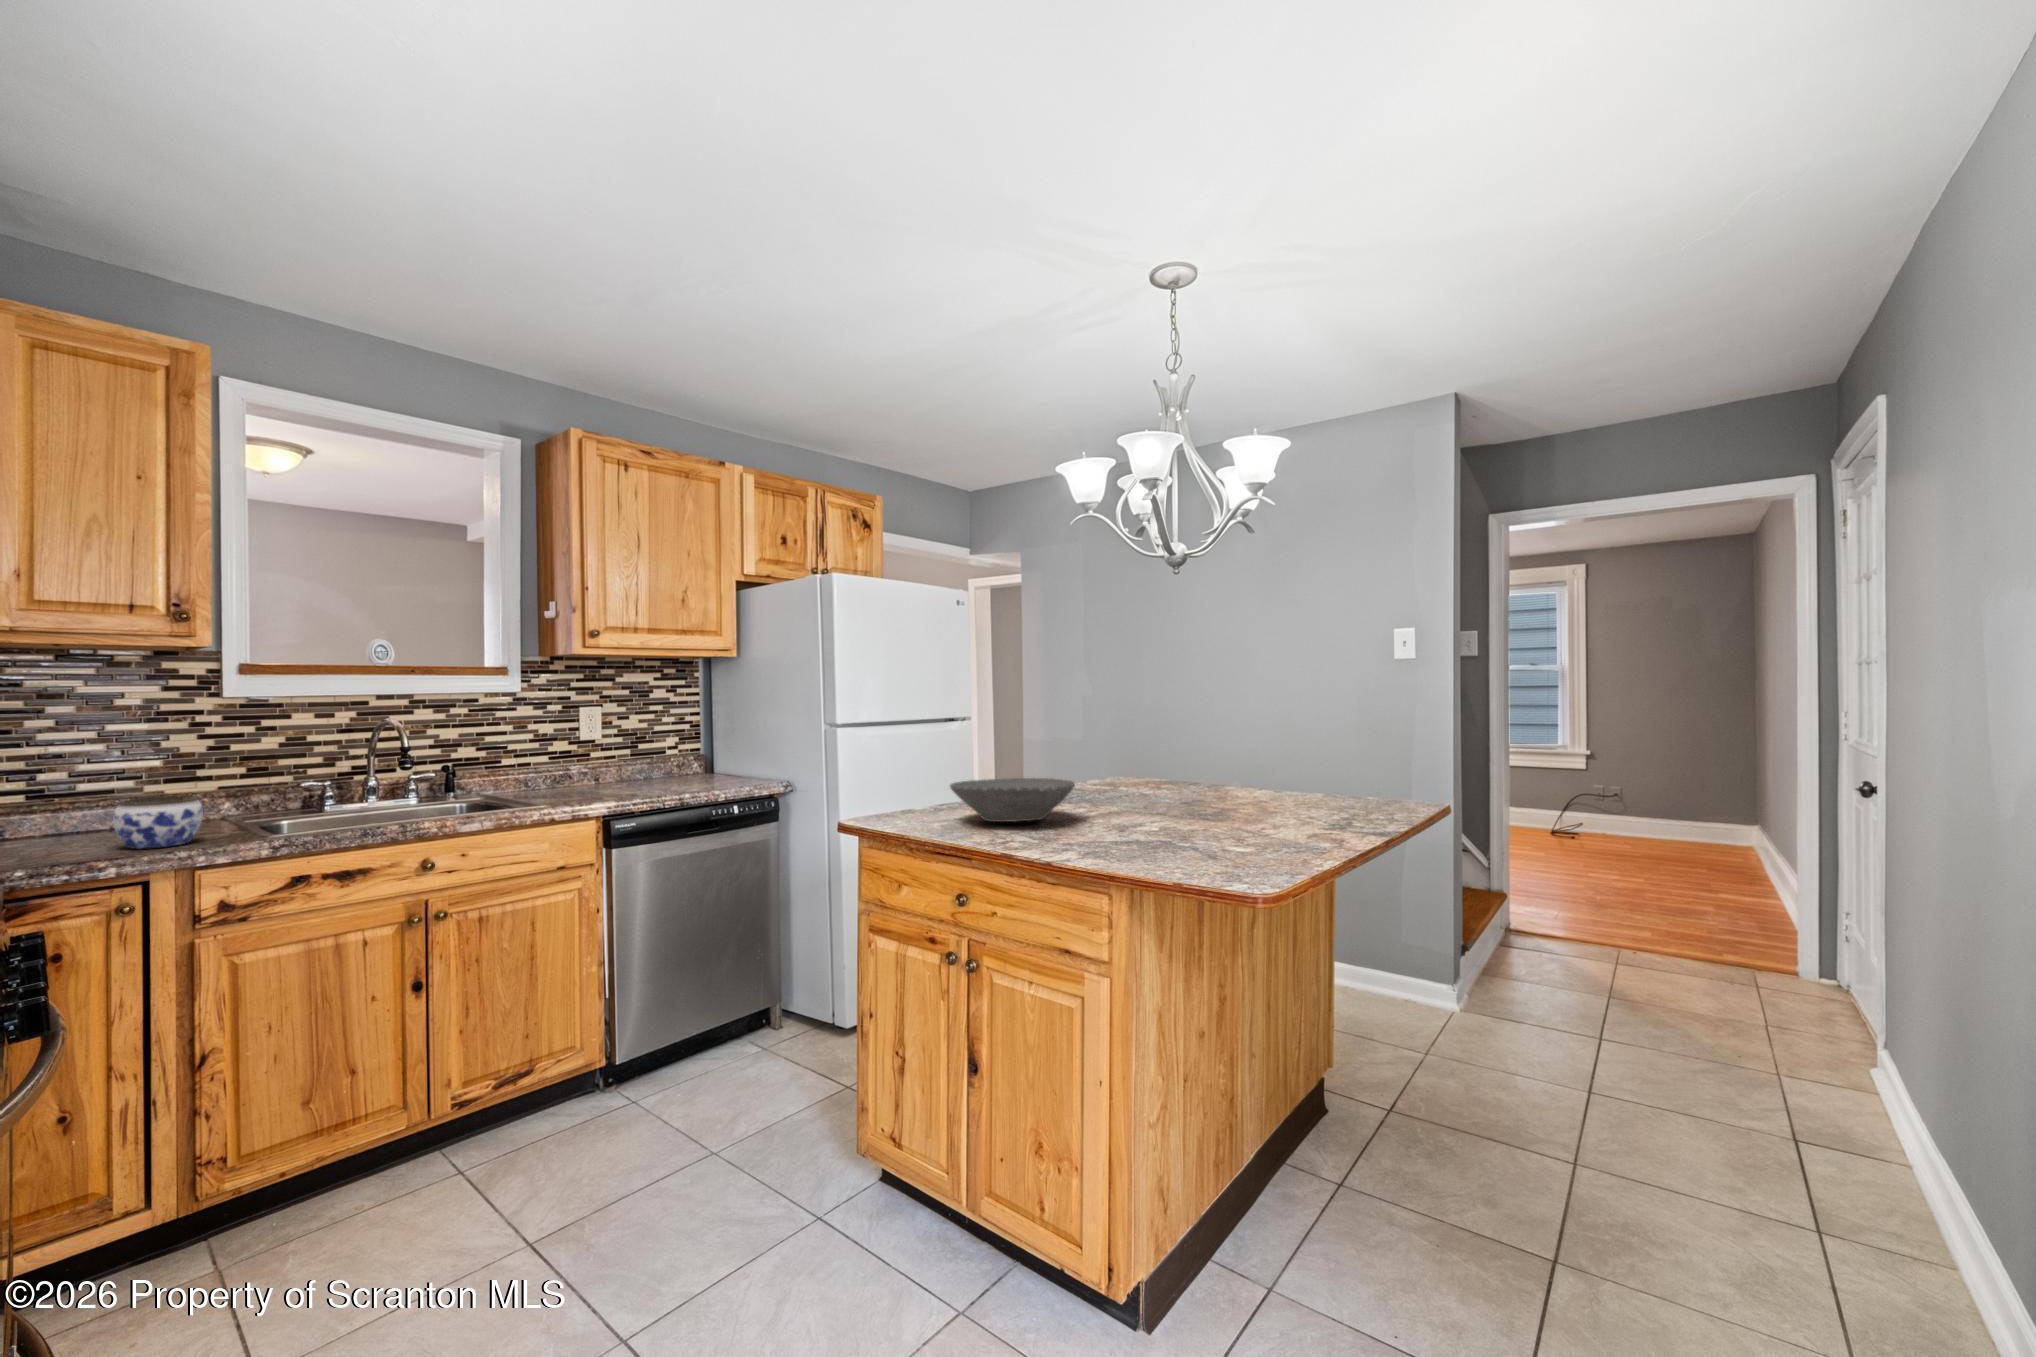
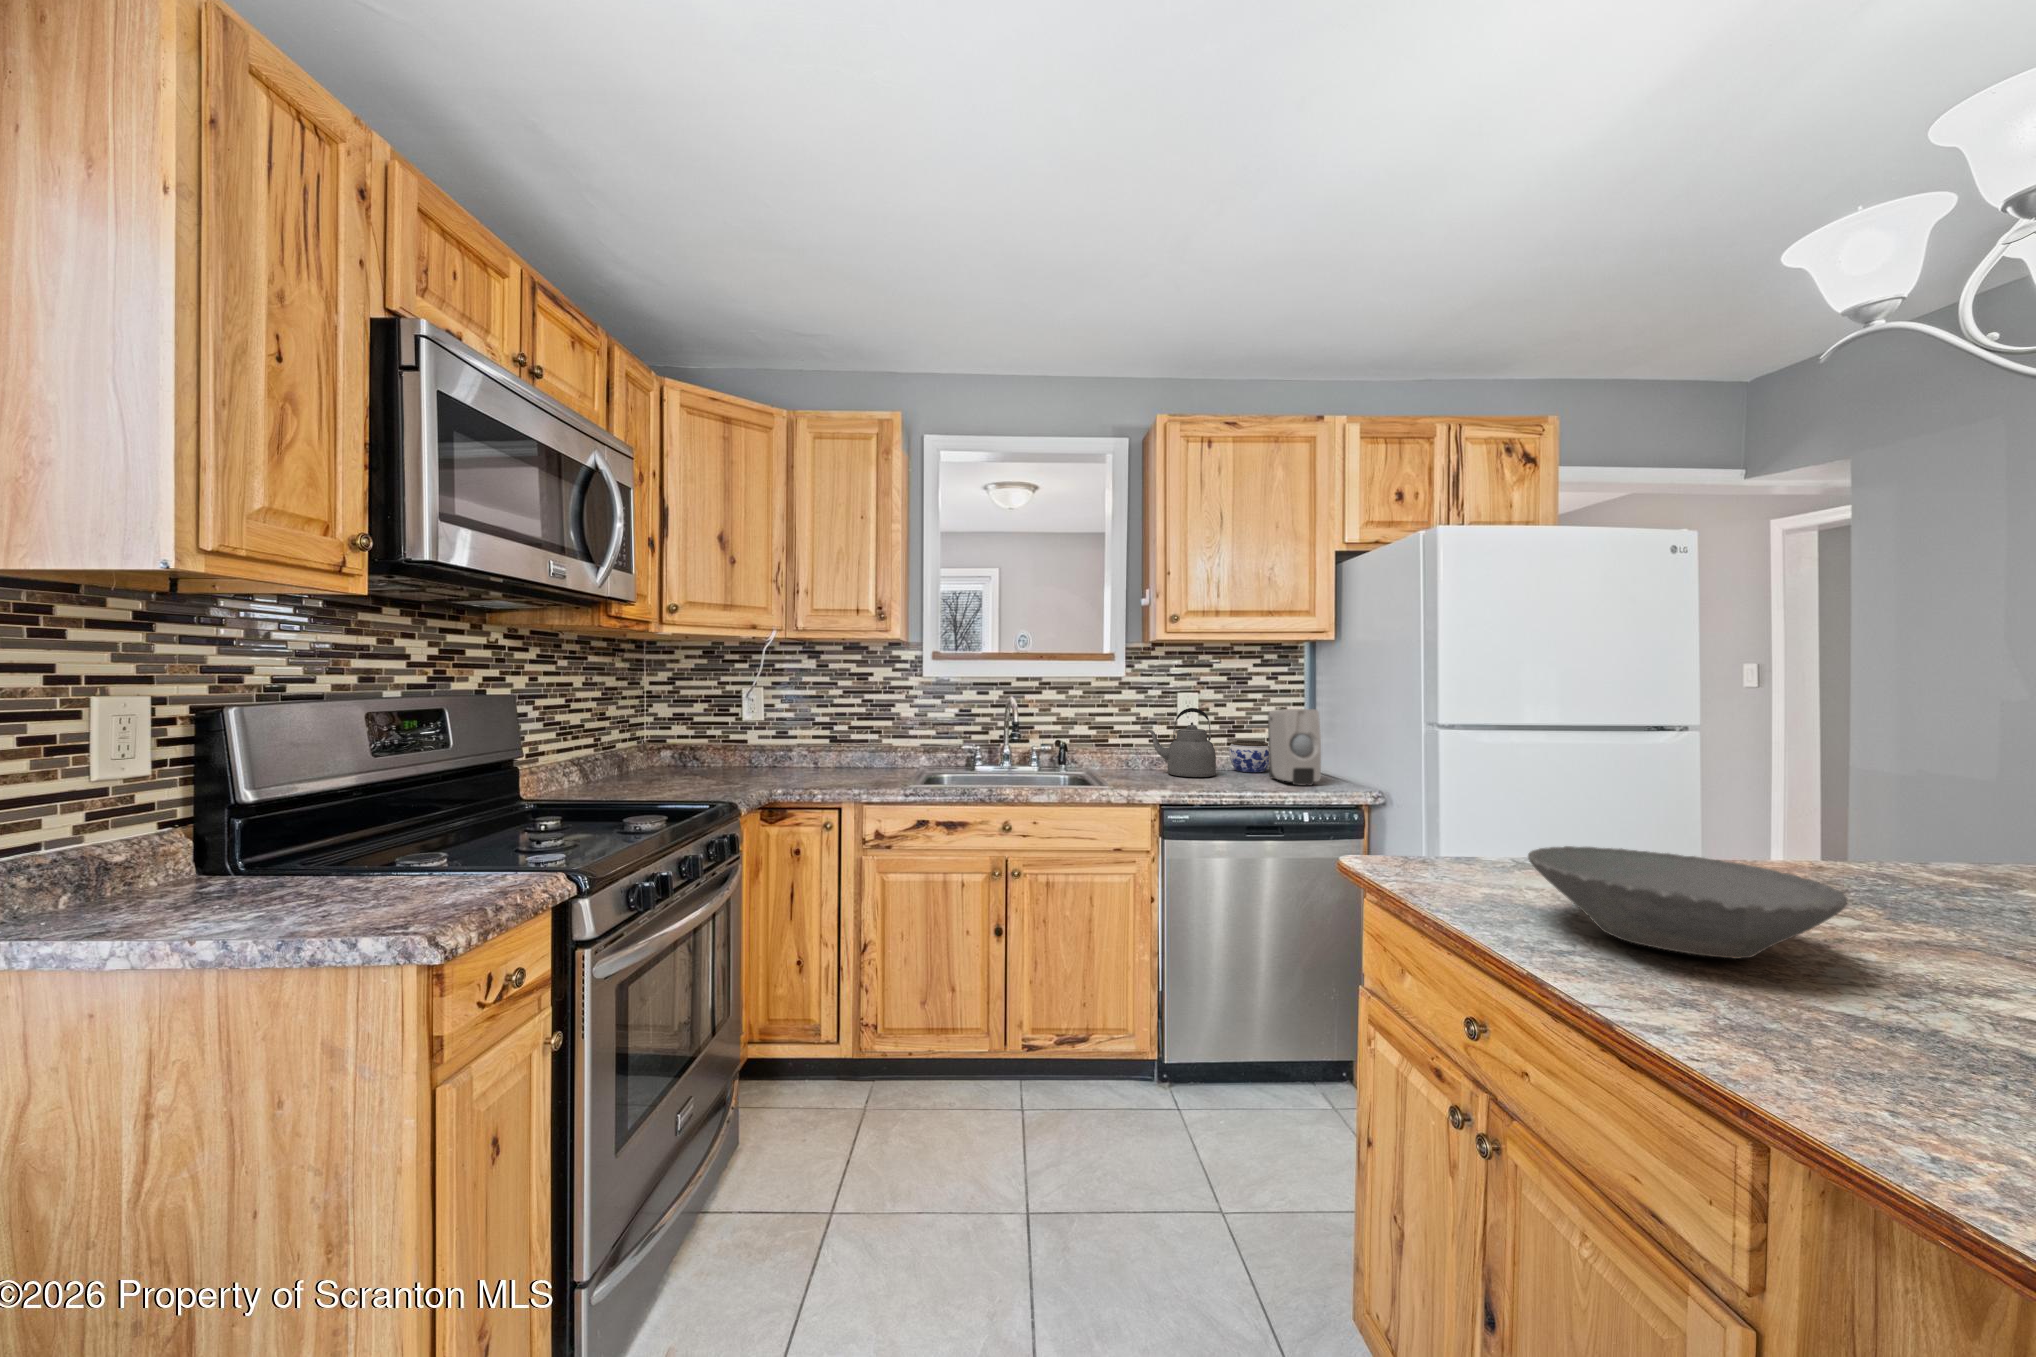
soap dispenser: none [683,717,737,787] -> present [1268,709,1321,786]
kettle: none [555,722,634,792] -> present [1146,708,1216,777]
jar: present [113,795,203,849] -> present [1229,740,1269,772]

